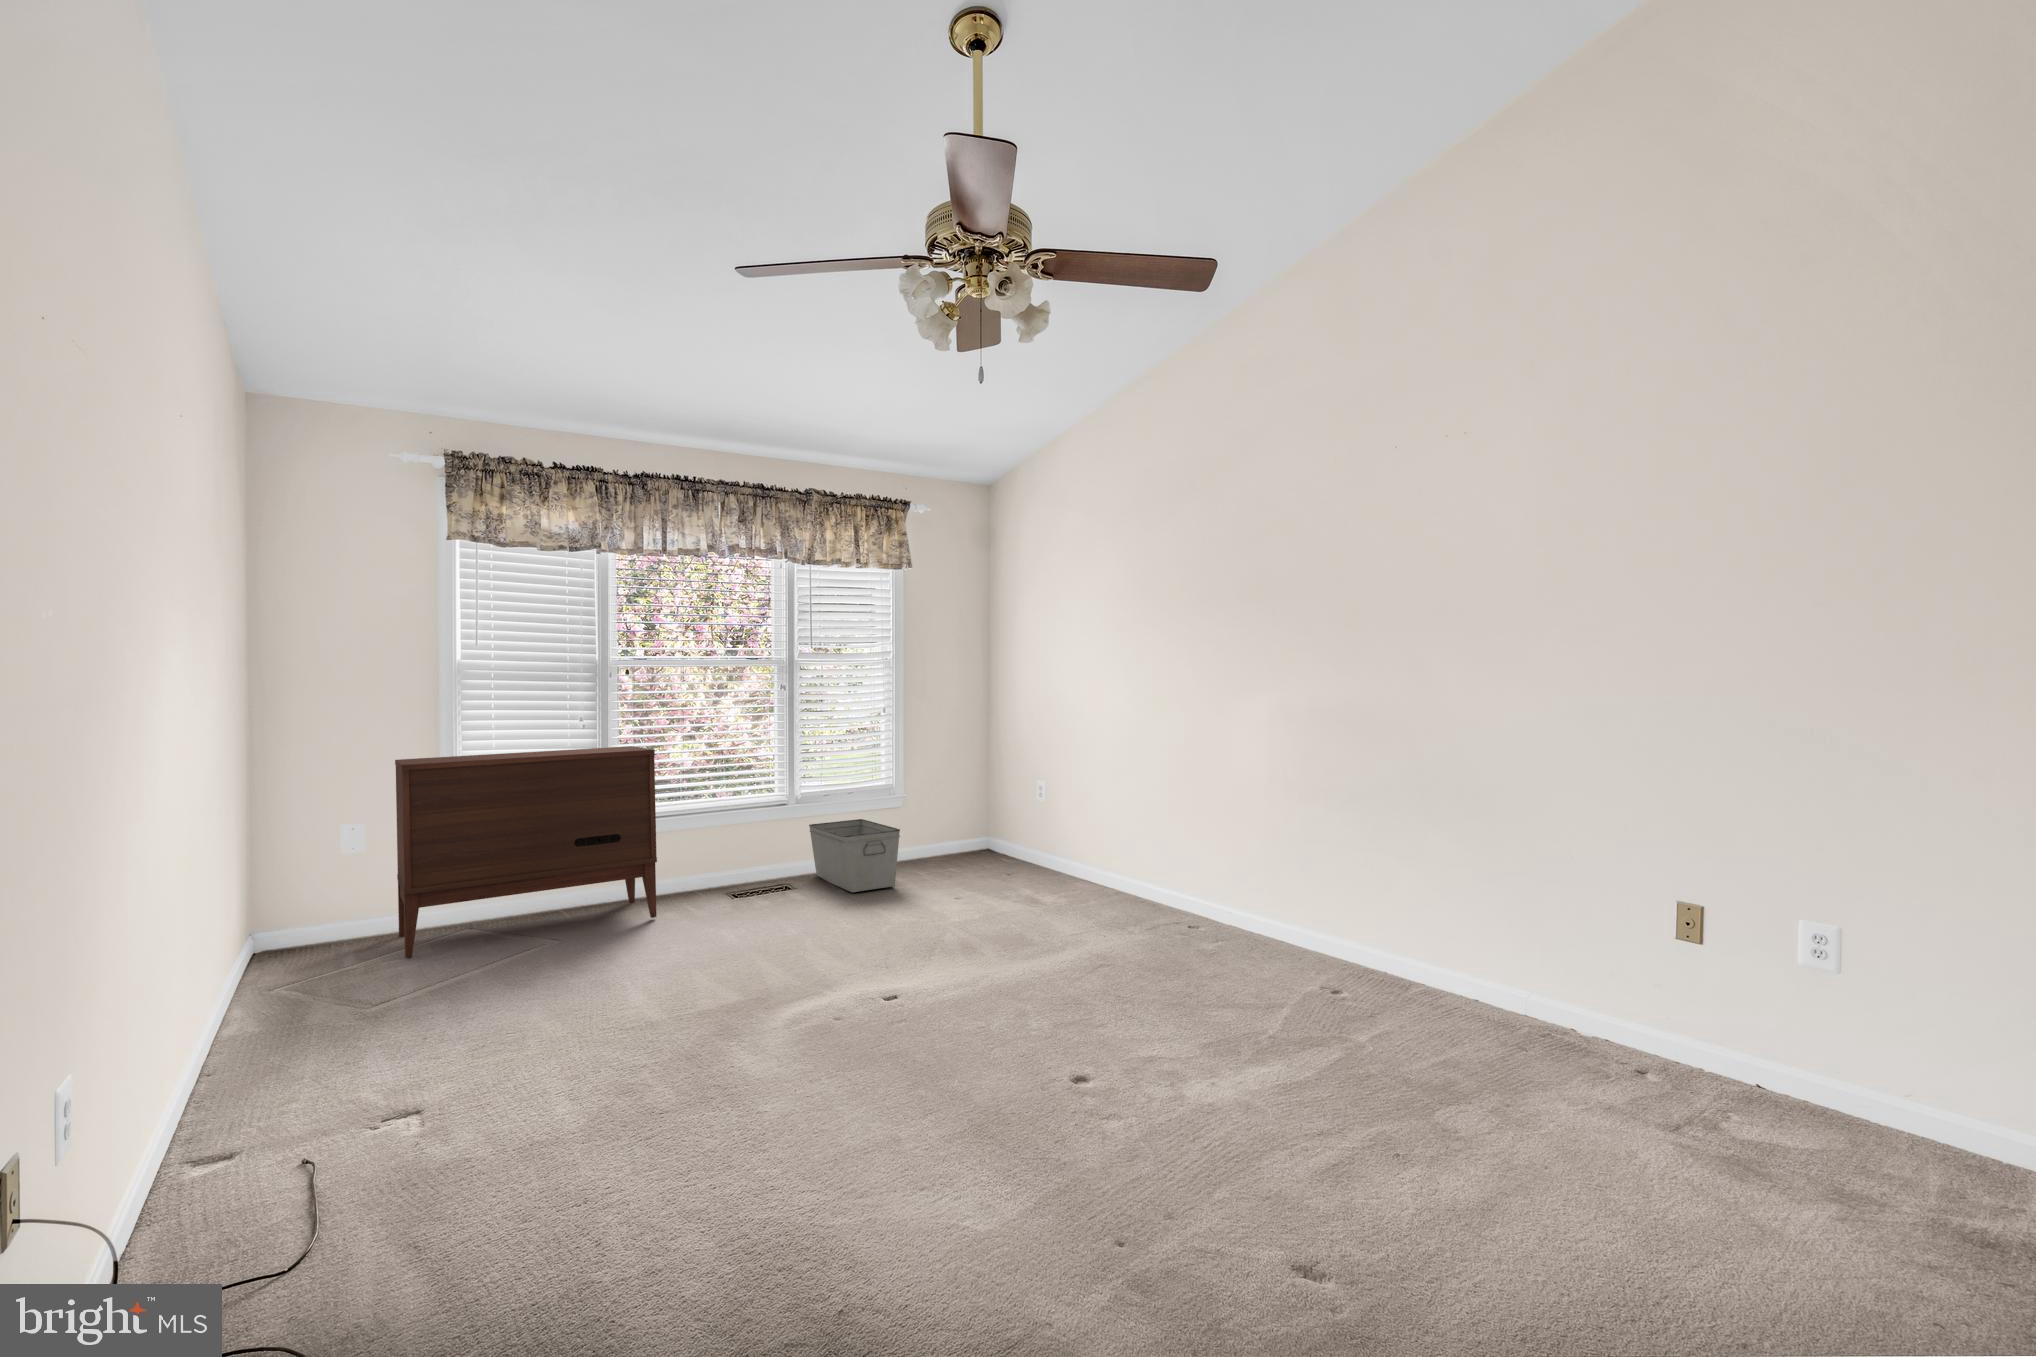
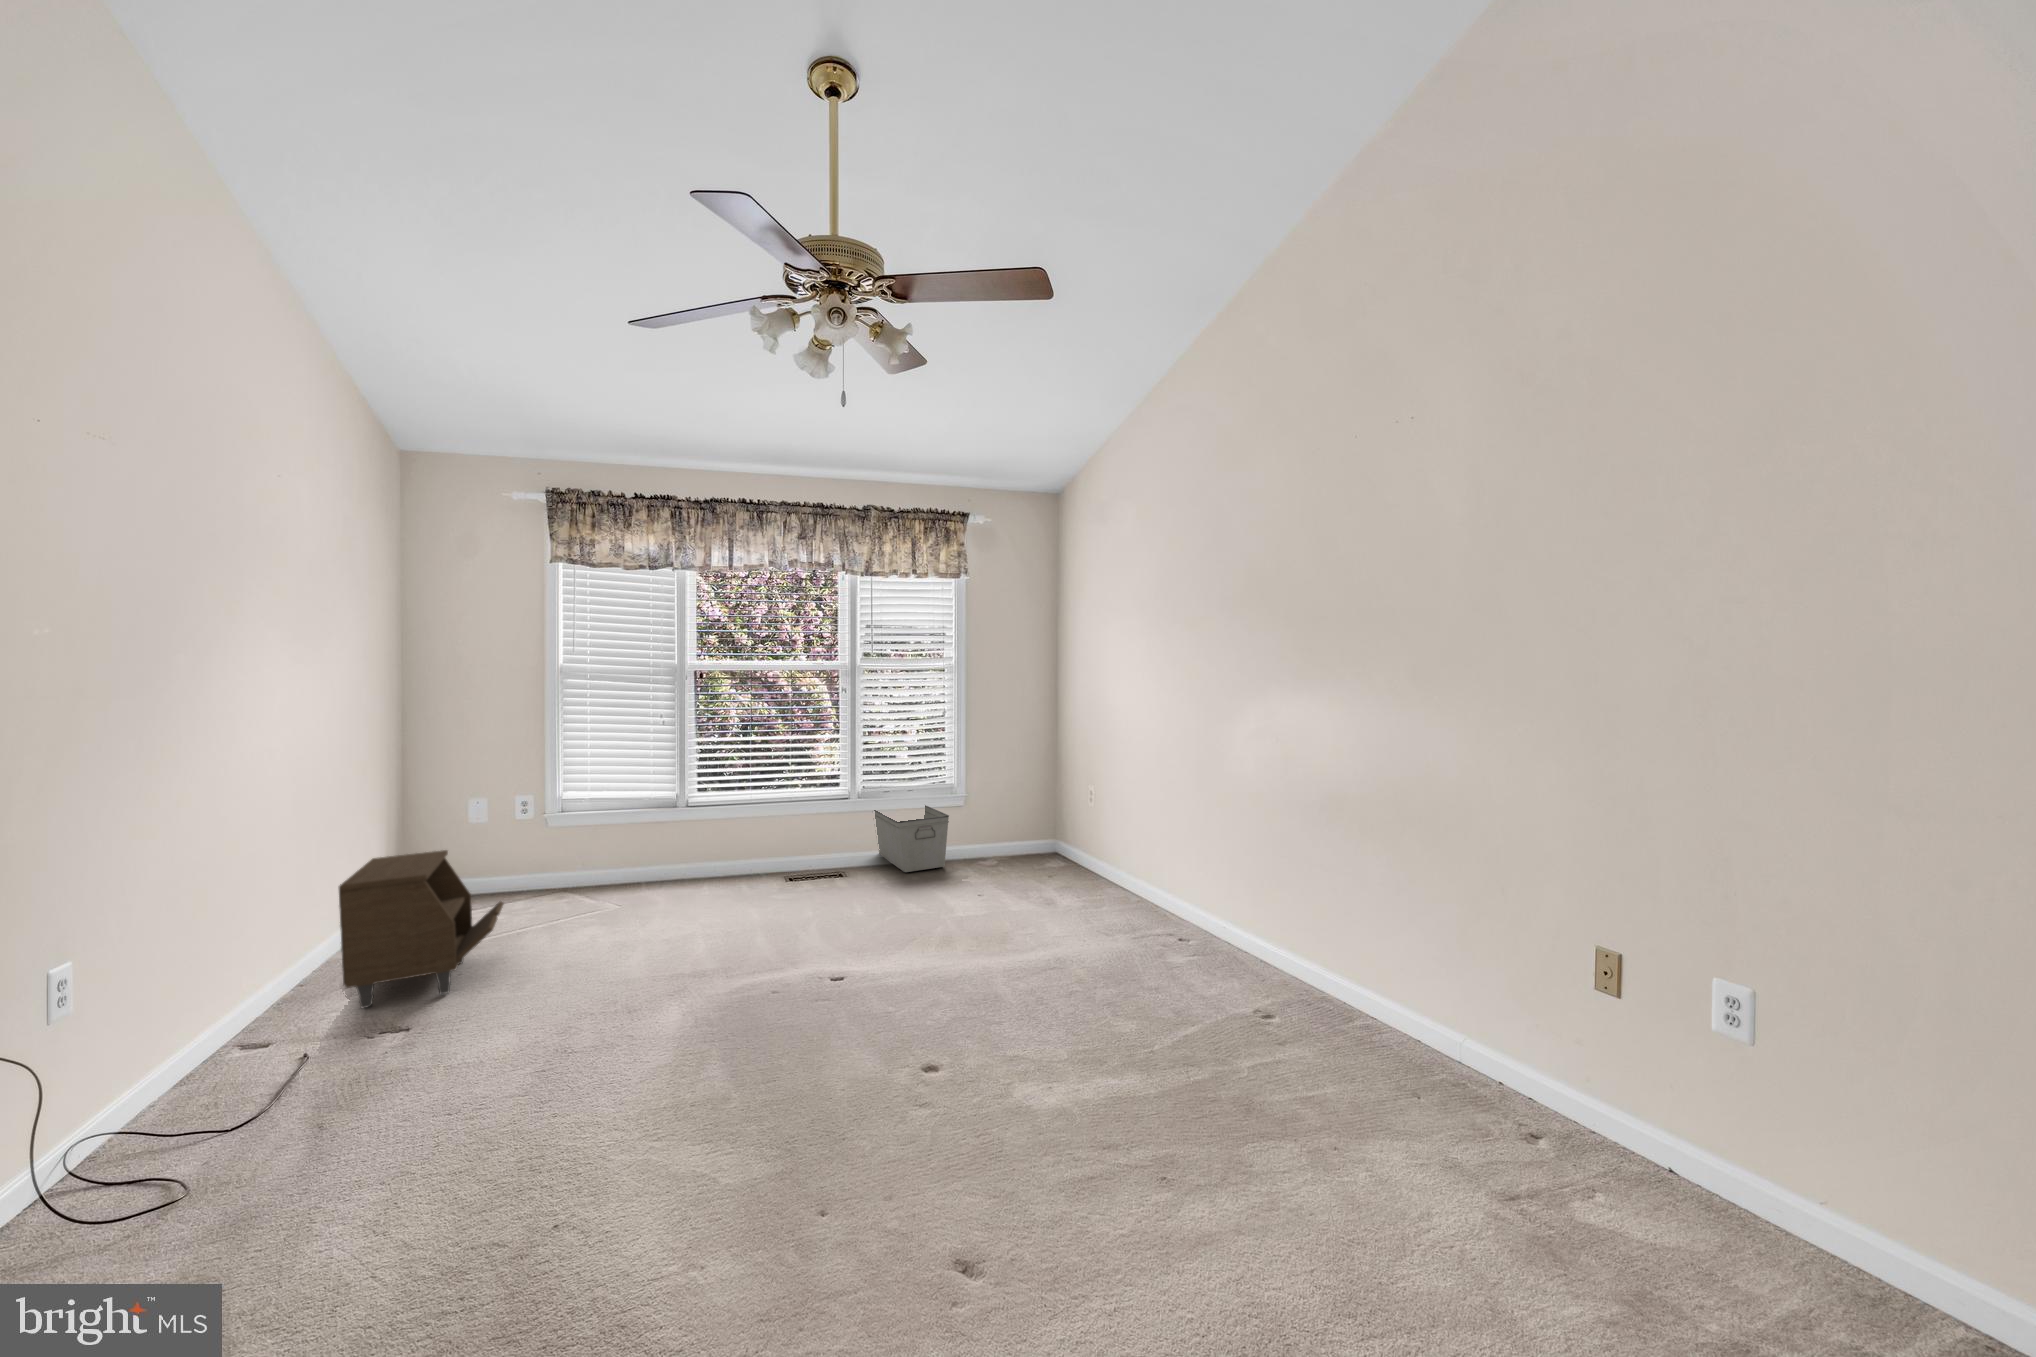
dresser: present [395,746,657,958] -> none [504,741,729,929]
nightstand: none [227,862,407,1041] -> present [339,850,503,1008]

